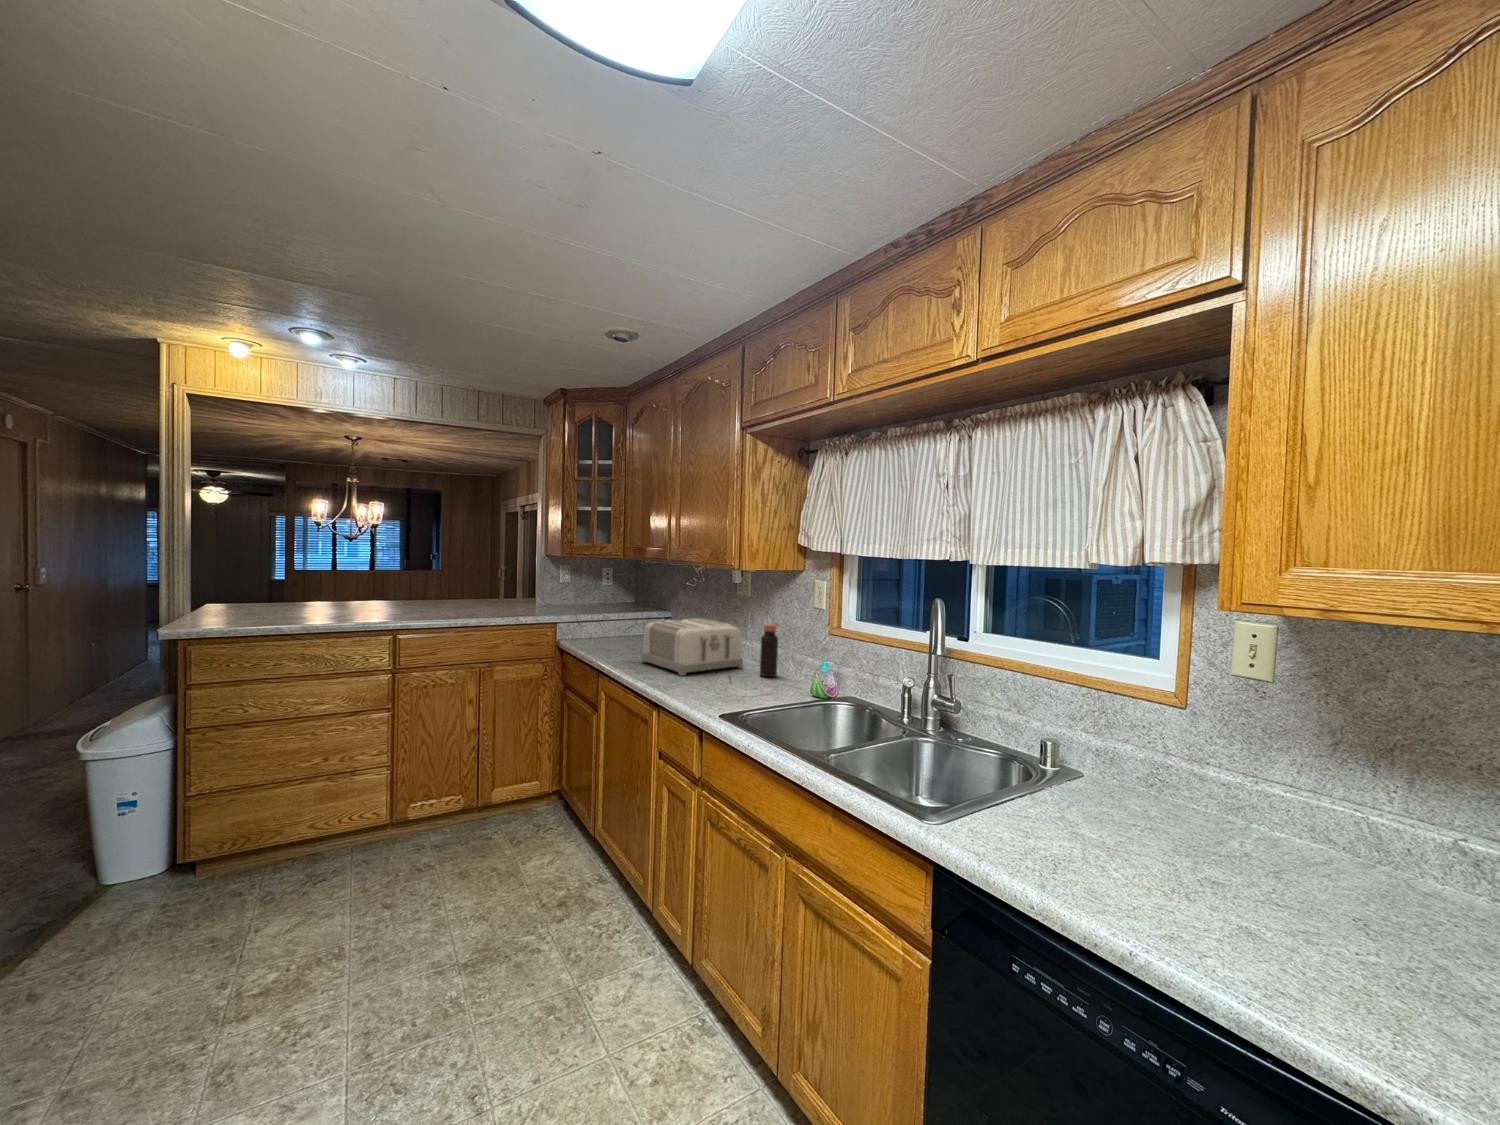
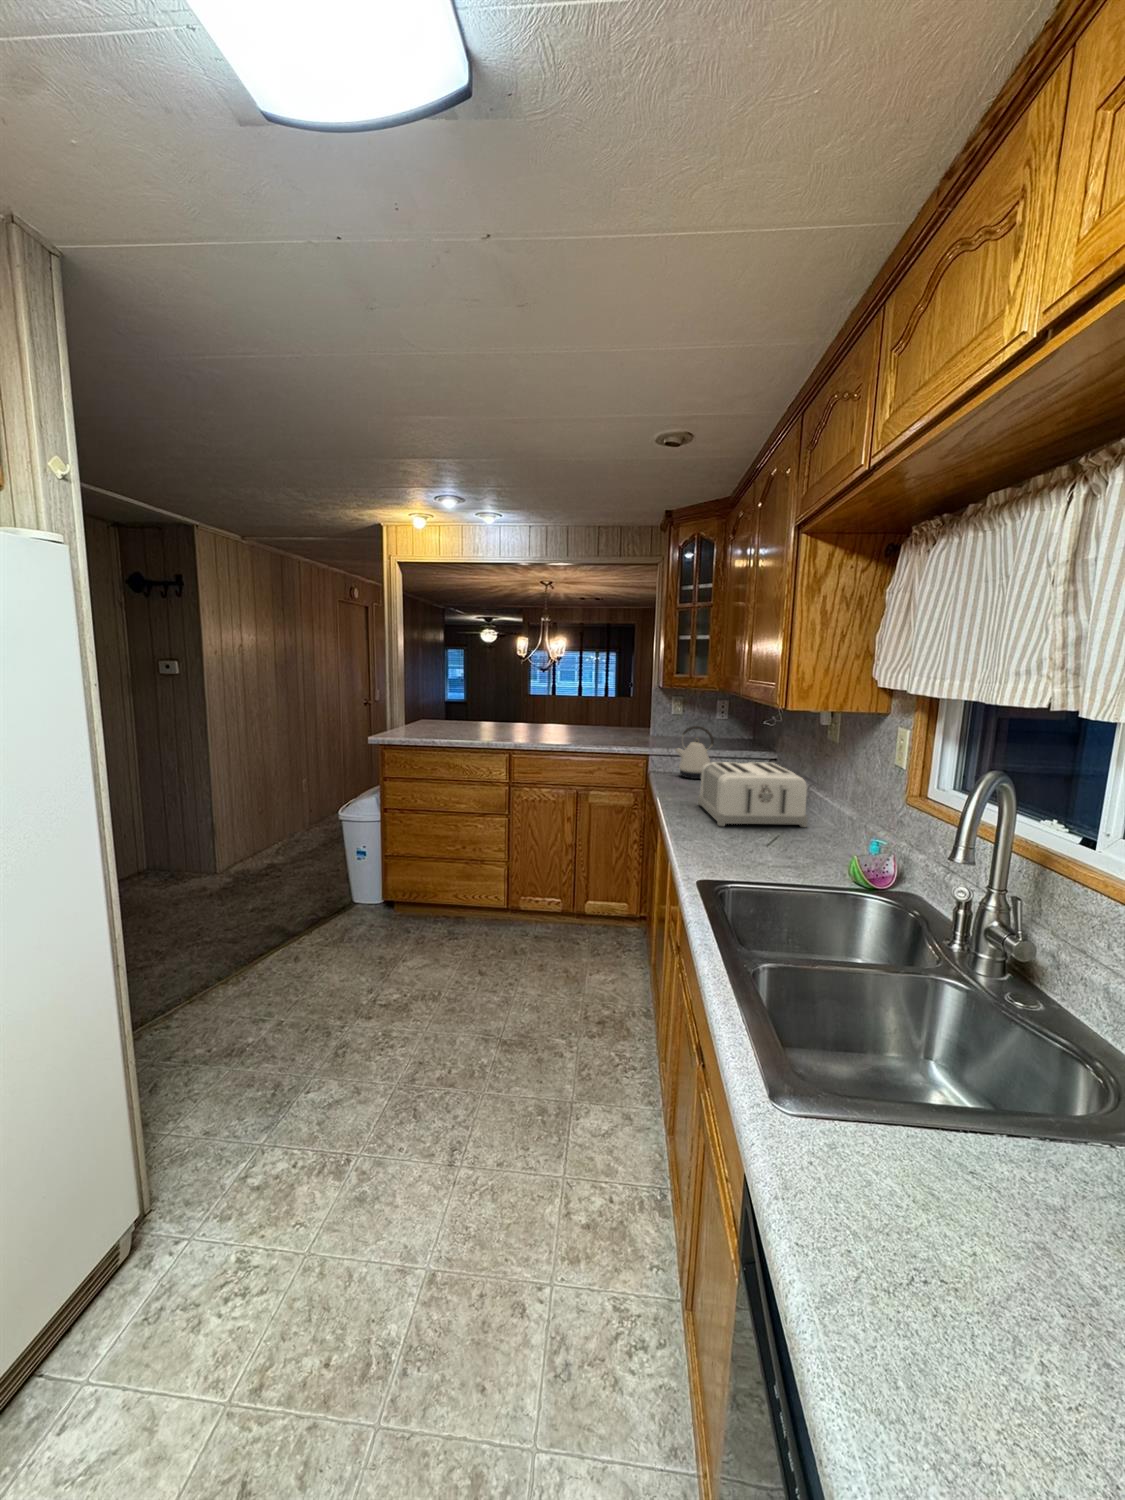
kettle: none [585,592,624,643] -> present [676,726,714,779]
bottle: present [760,625,778,677] -> none [815,779,842,845]

